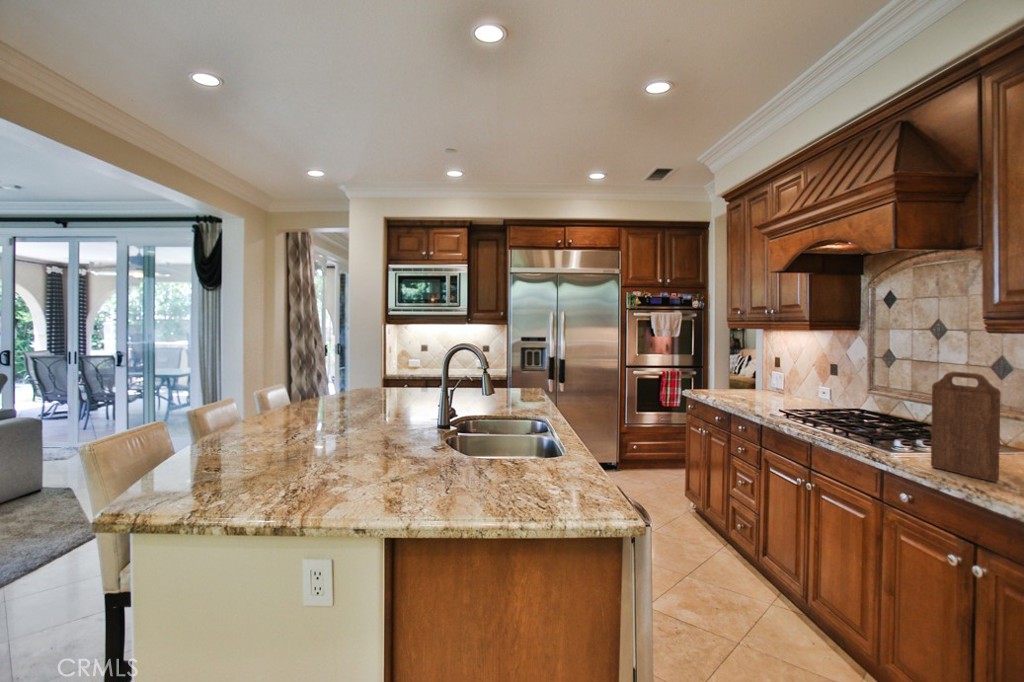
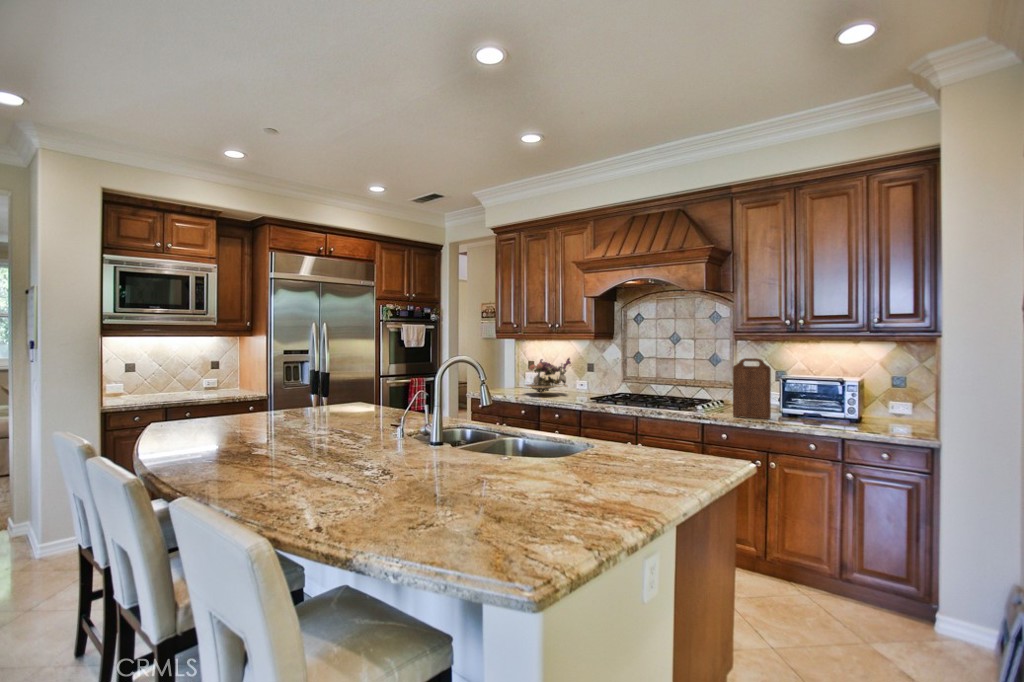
flower arrangement: none [728,354,787,399] -> present [526,358,571,393]

